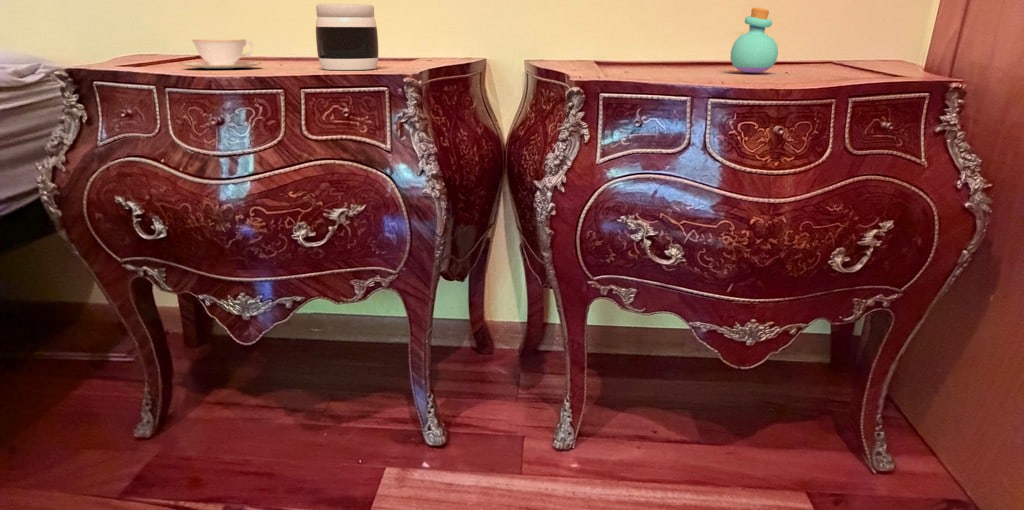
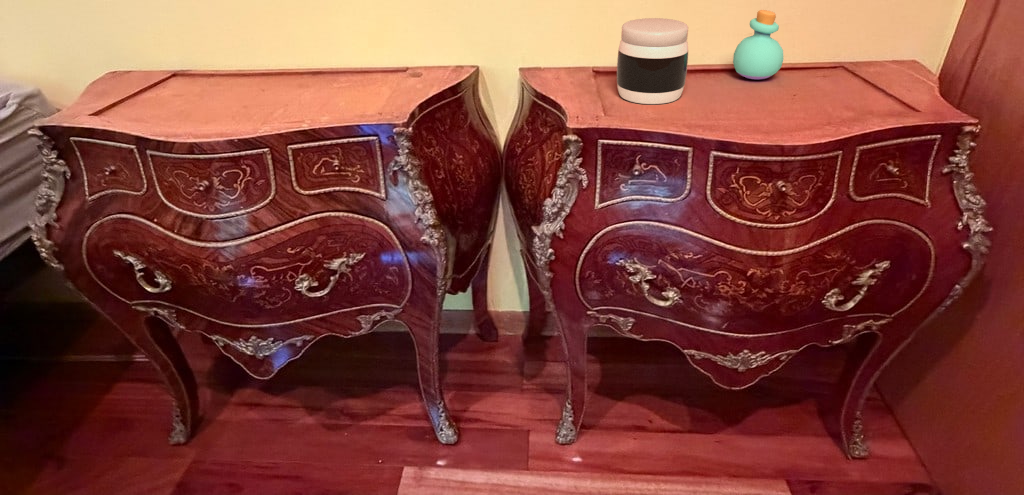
jar: present [316,4,378,70] -> present [617,18,688,104]
teacup: present [182,39,261,69] -> none [158,54,241,97]

